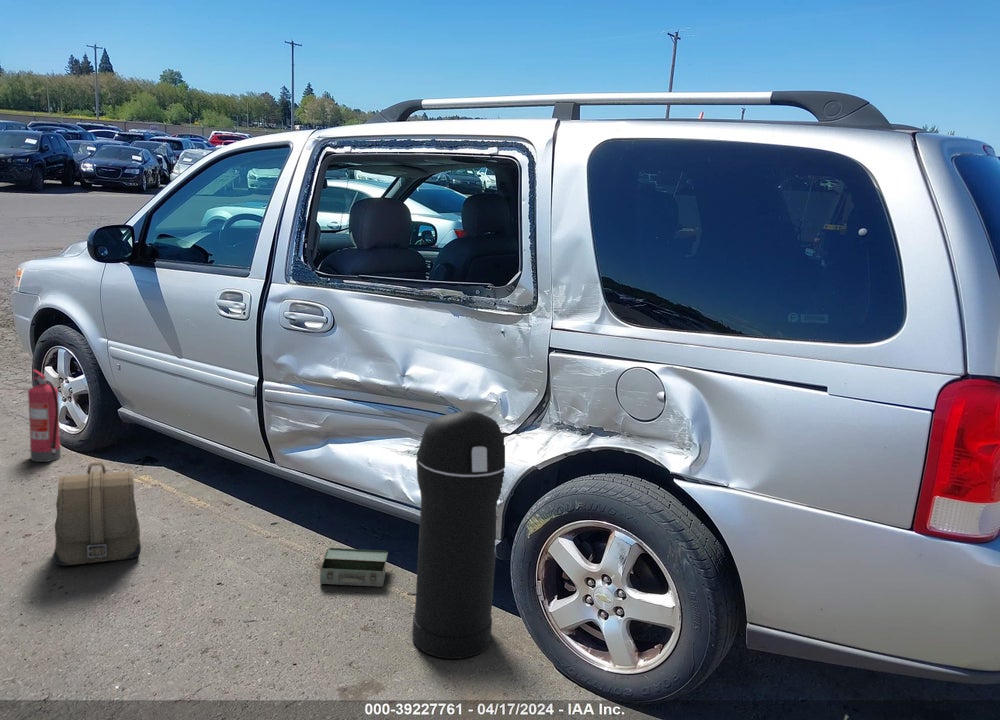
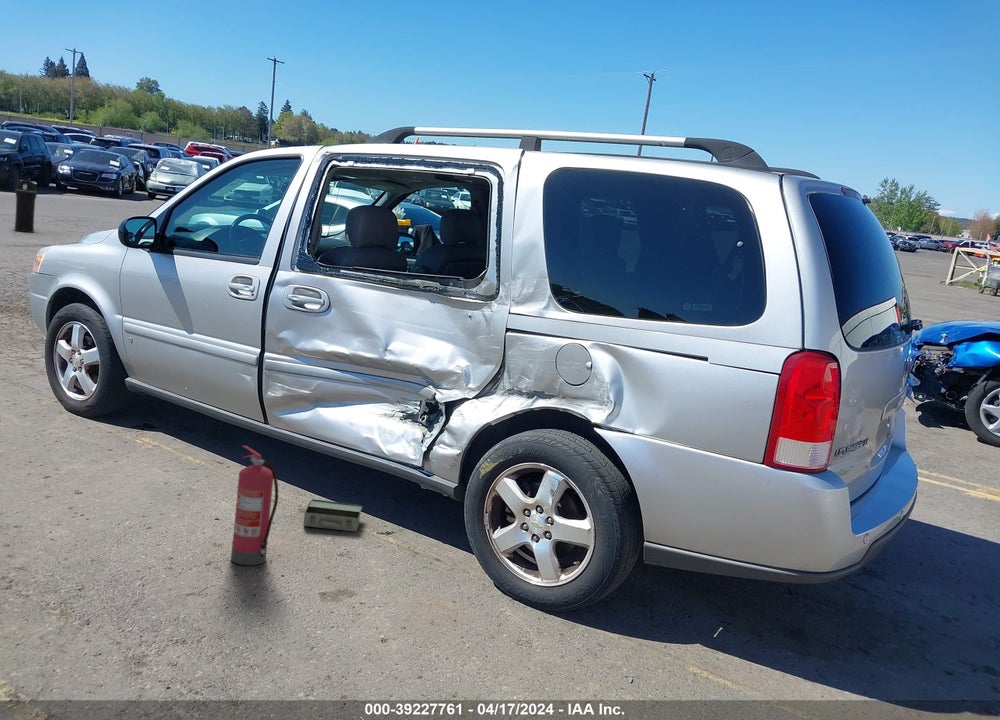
fire extinguisher: present [28,370,61,462] -> present [231,446,278,565]
trash can: present [412,411,505,659] -> present [15,179,37,232]
backpack: present [53,462,141,566] -> none [76,414,150,499]

